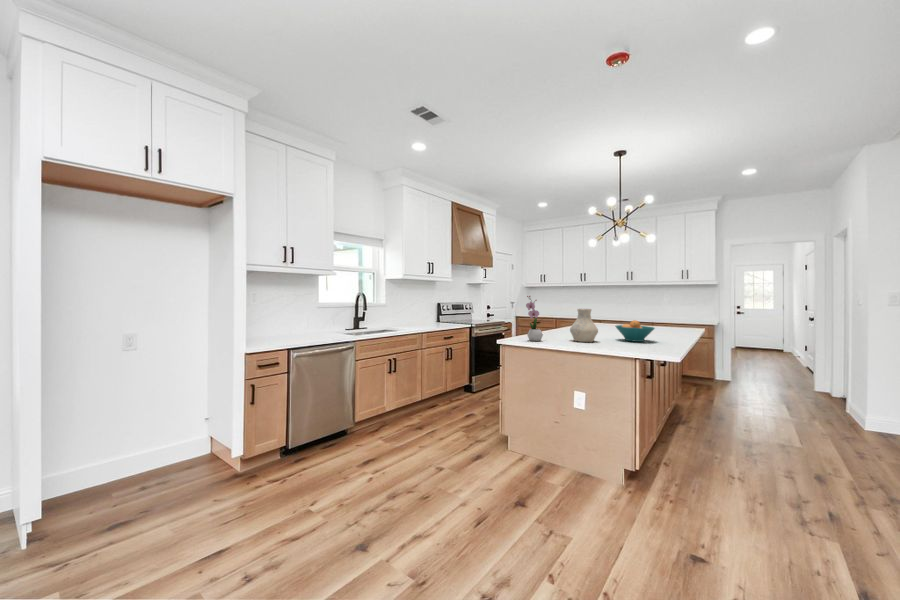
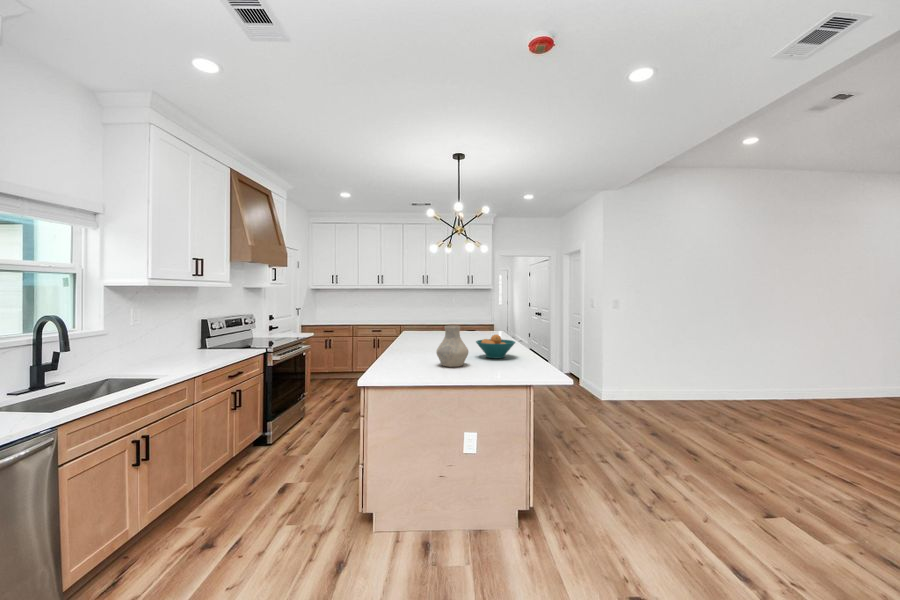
flower arrangement: present [526,296,543,341] -> none [390,313,412,374]

